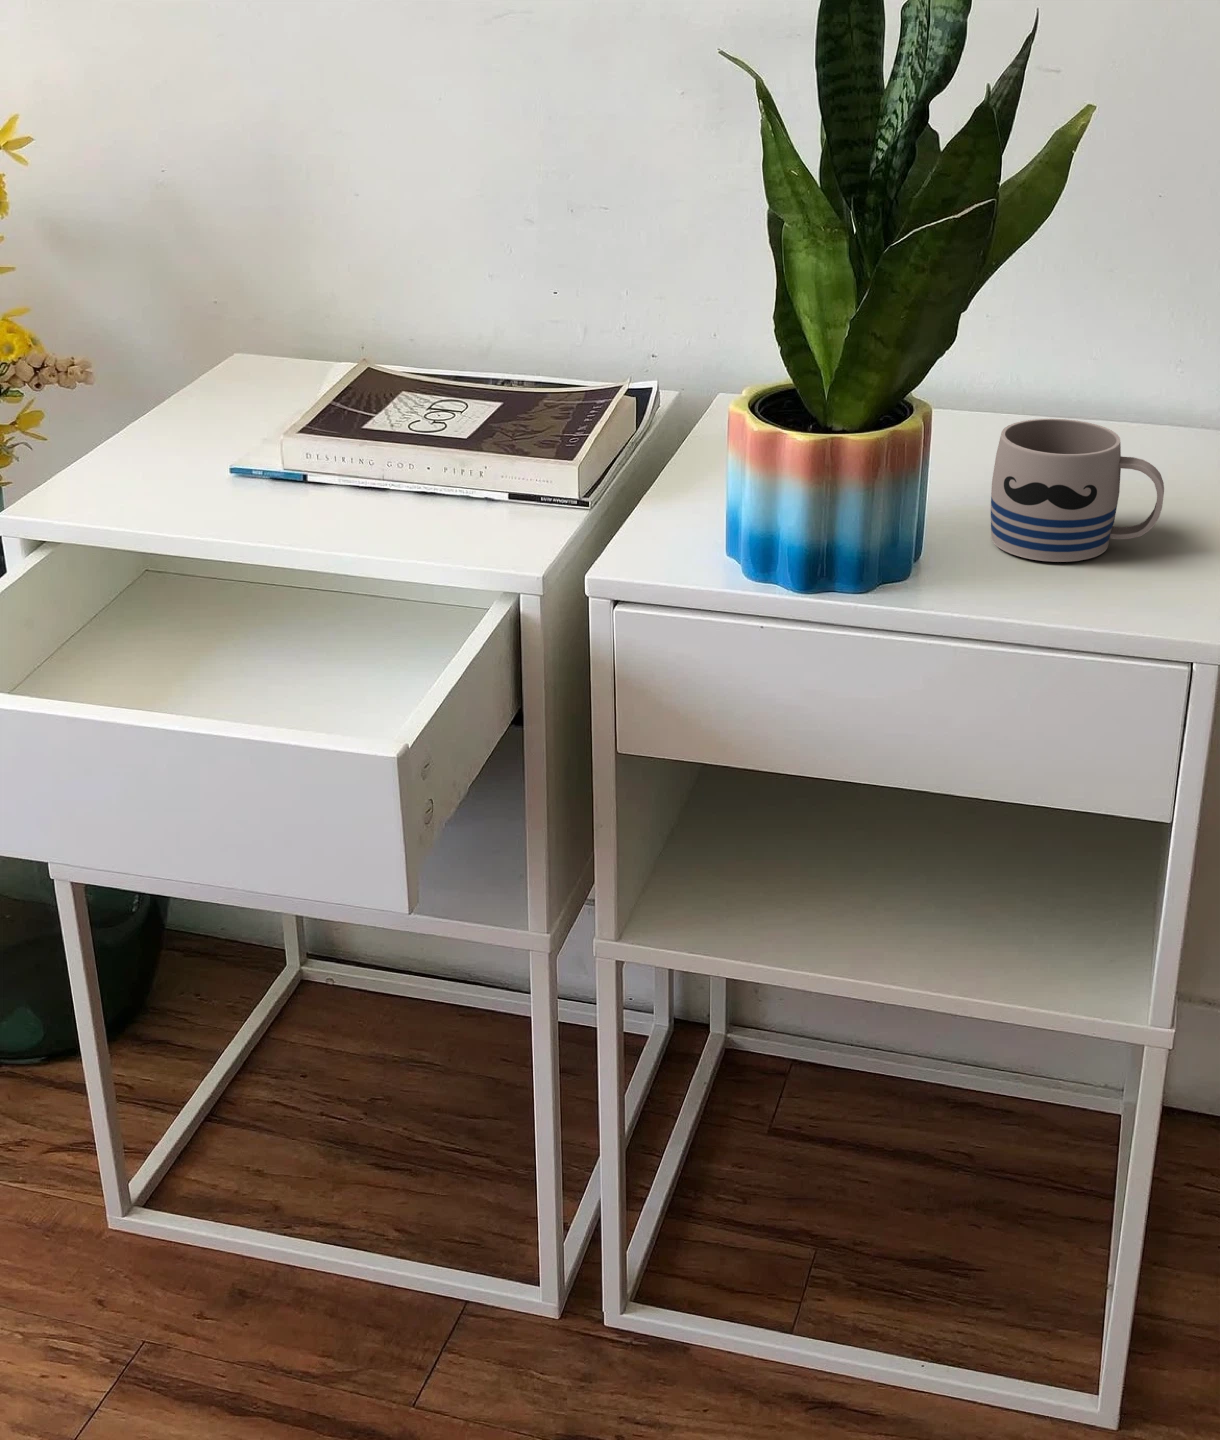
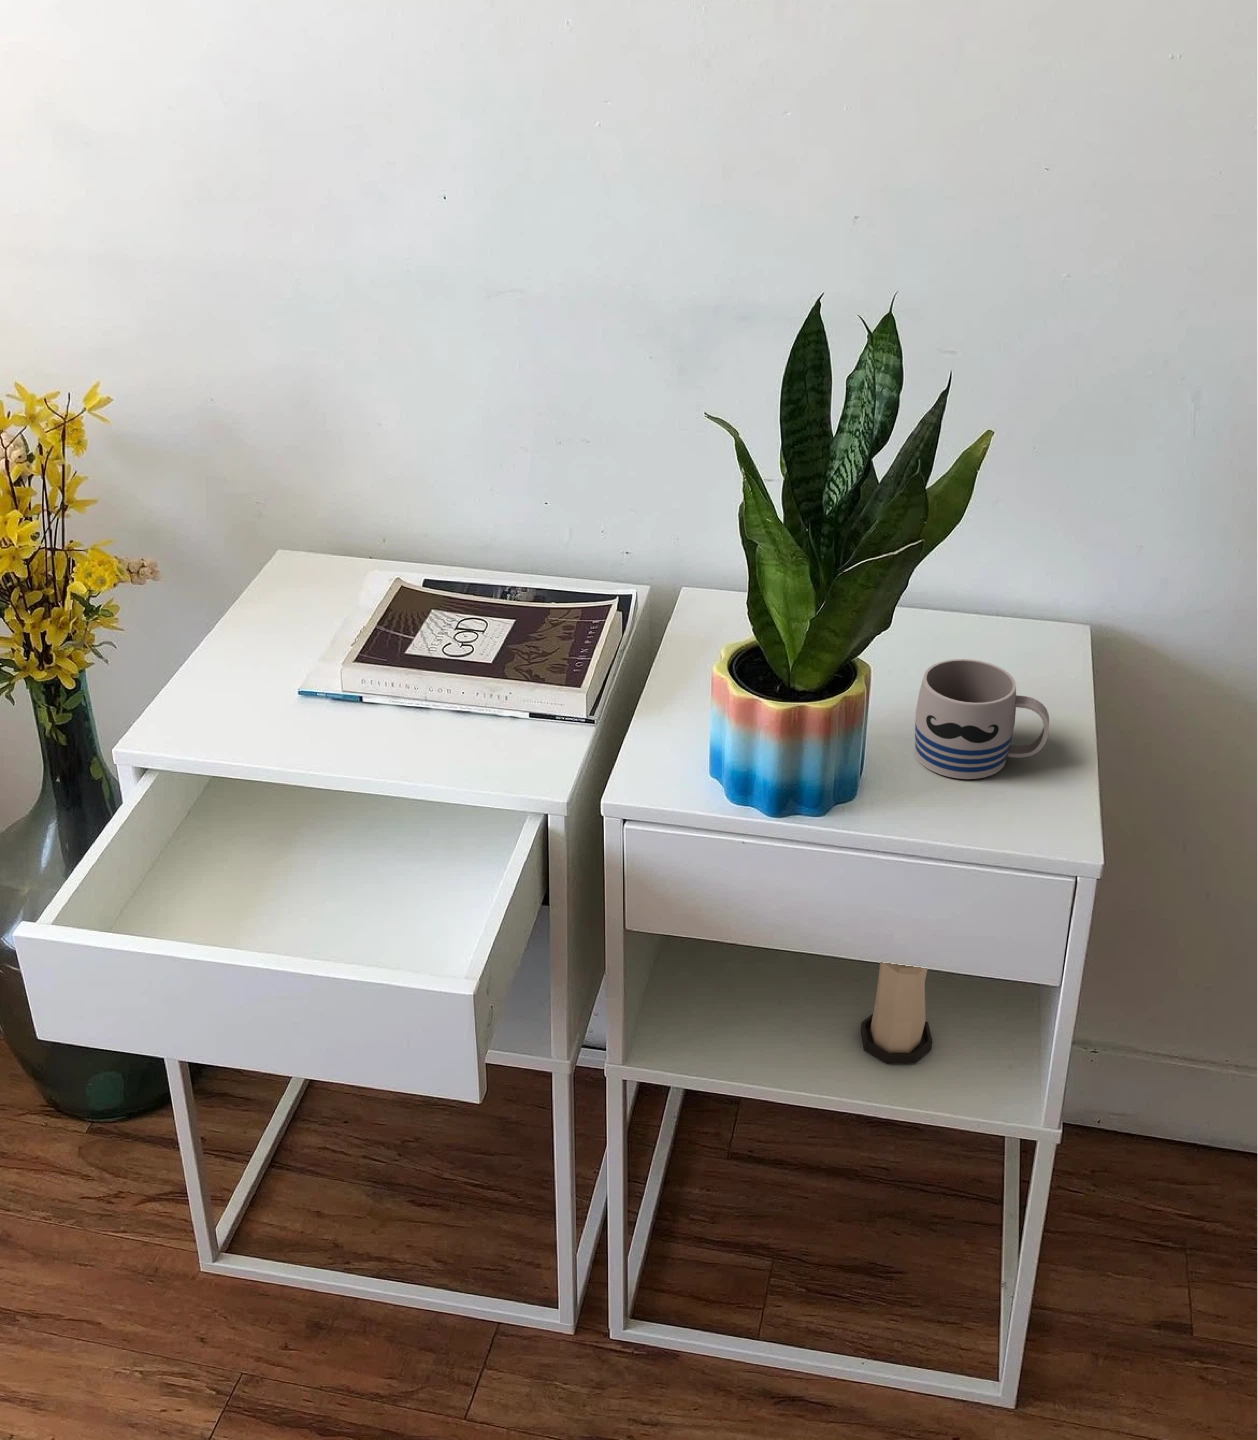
candle: none [922,798,1013,956] -> present [861,962,933,1064]

